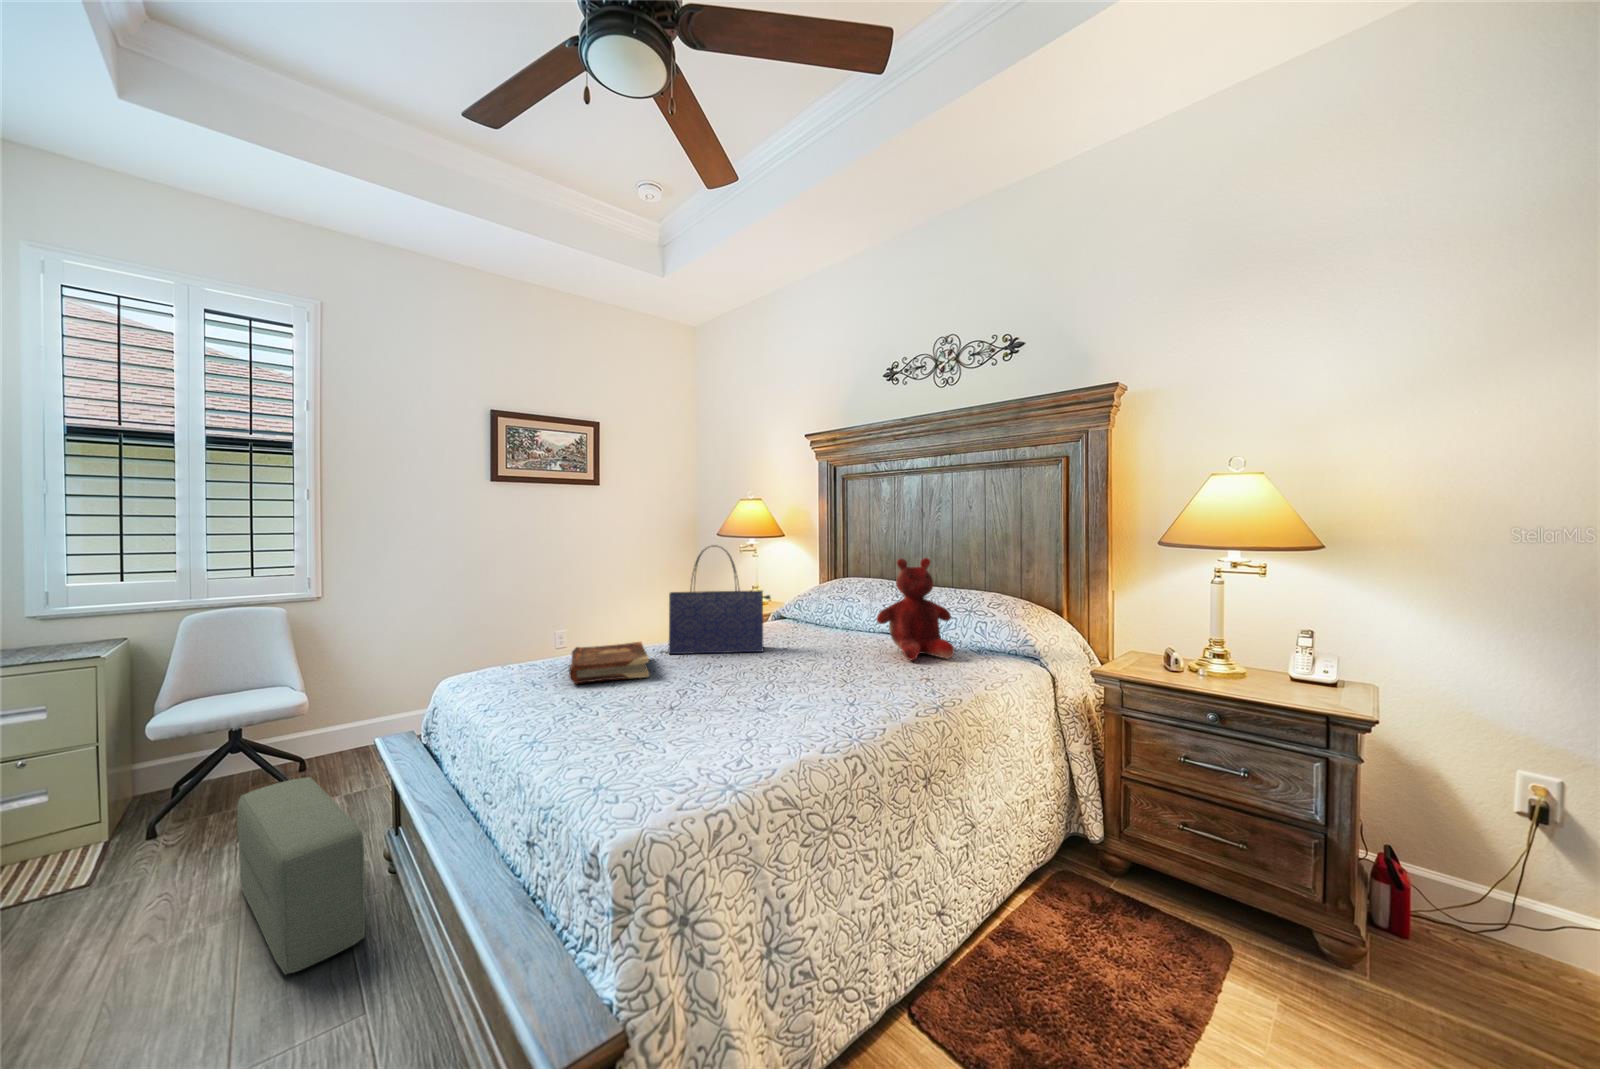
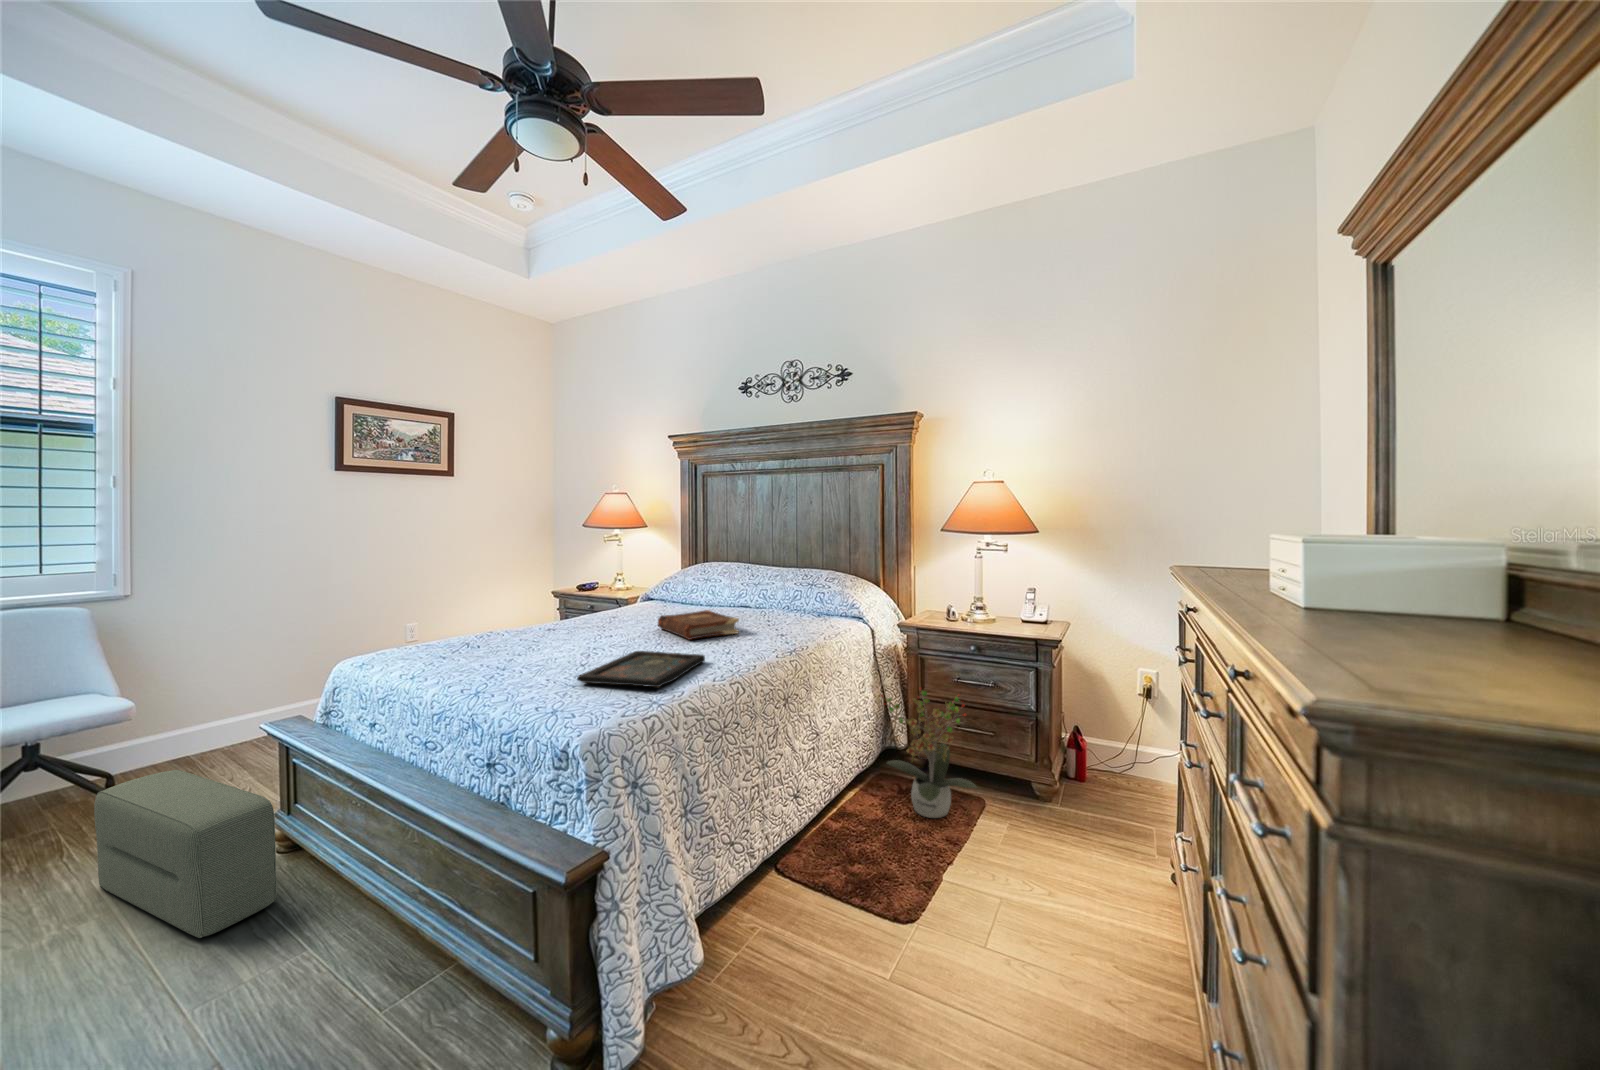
tote bag: present [669,545,770,654] -> none [561,534,652,629]
teddy bear: present [877,558,954,660] -> none [742,543,803,623]
book: present [569,642,649,684] -> present [658,610,739,640]
tray: none [646,695,815,761] -> present [577,651,705,687]
potted plant: none [1064,765,1226,970] -> present [881,688,977,818]

